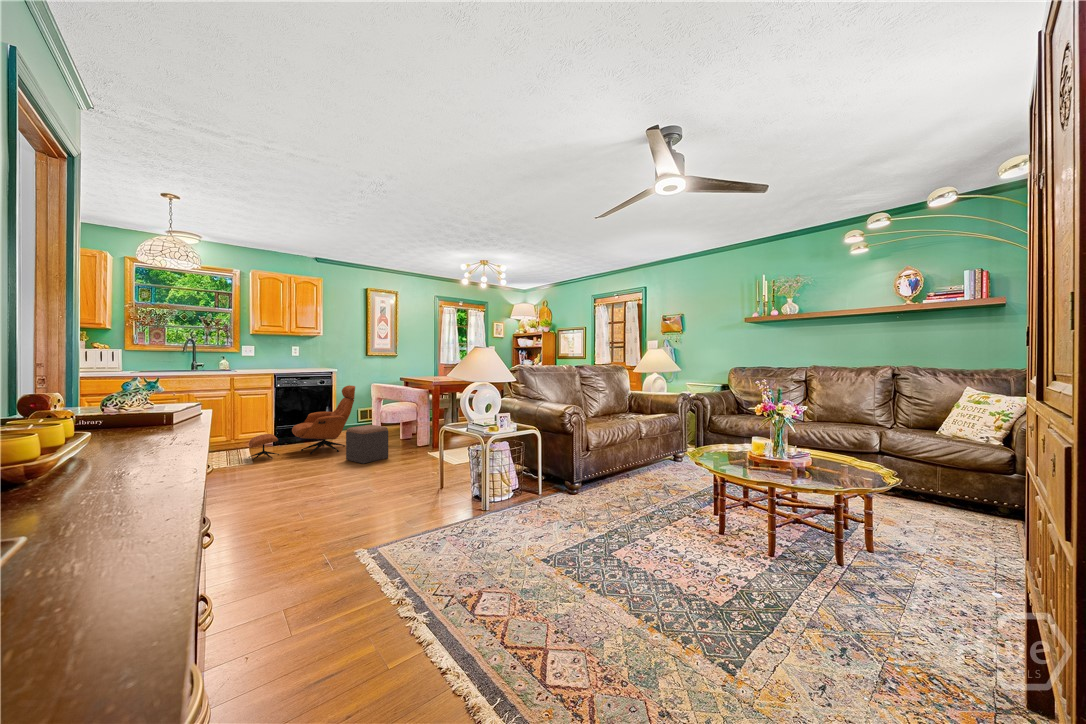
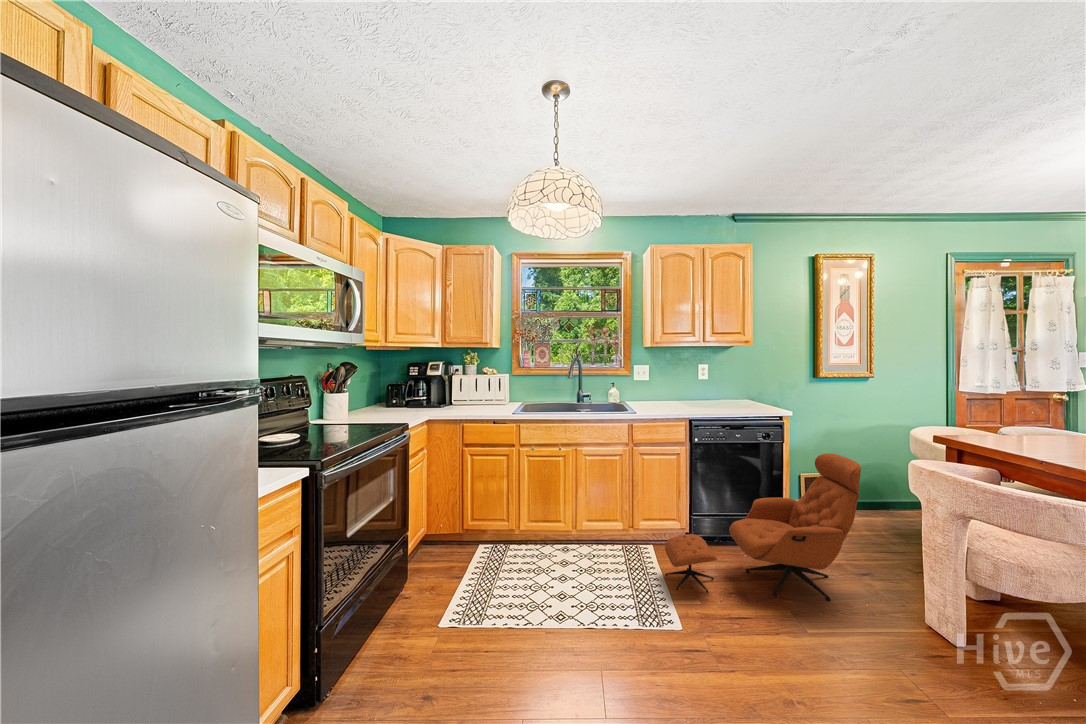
footstool: present [346,425,388,464] -> none [881,577,1012,706]

